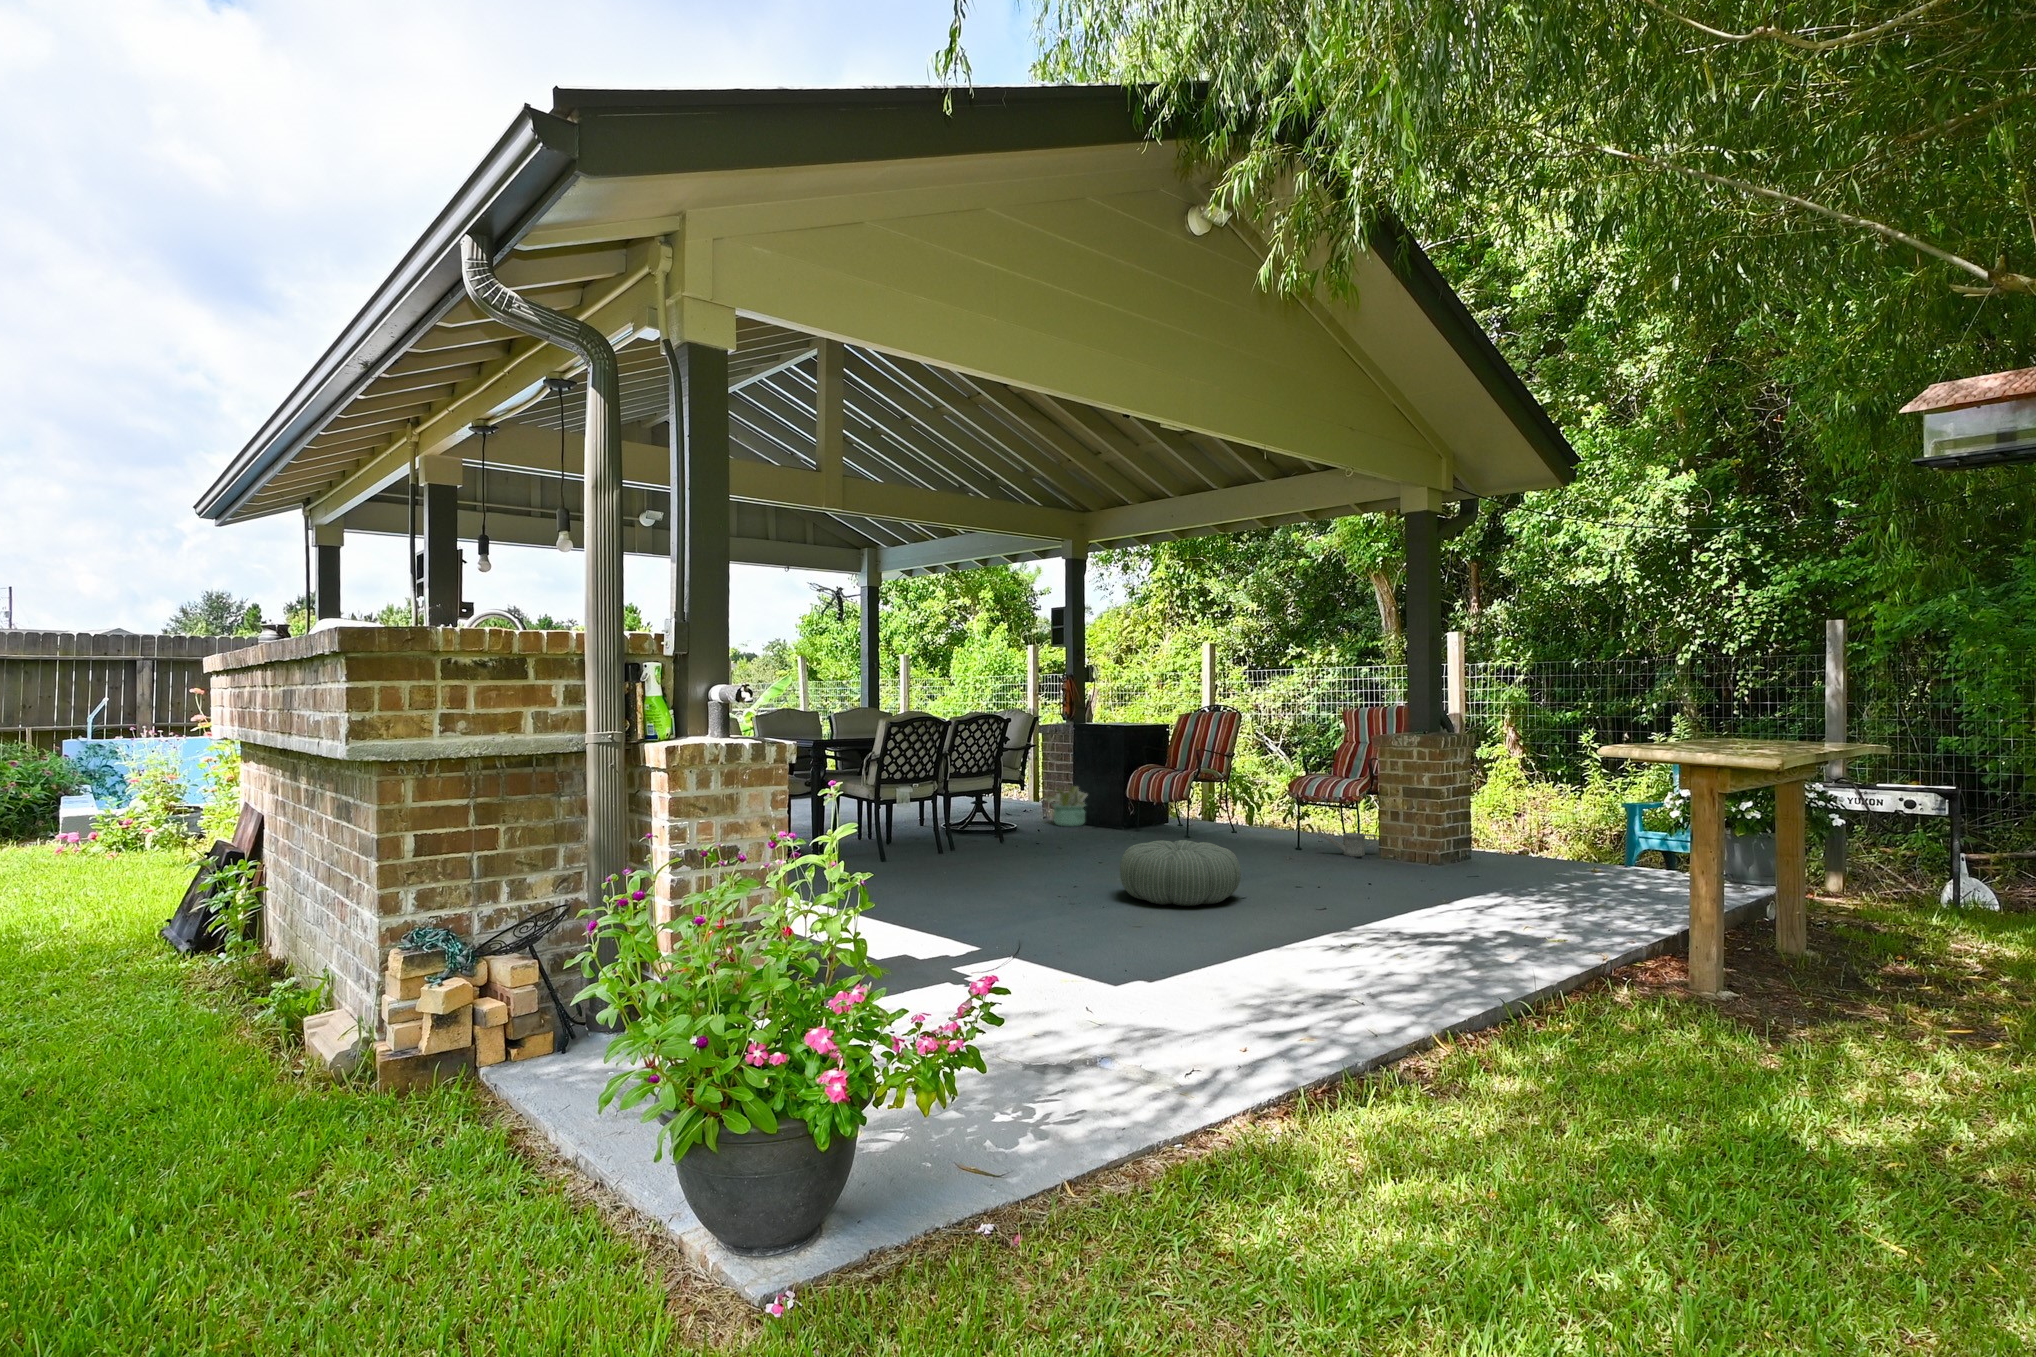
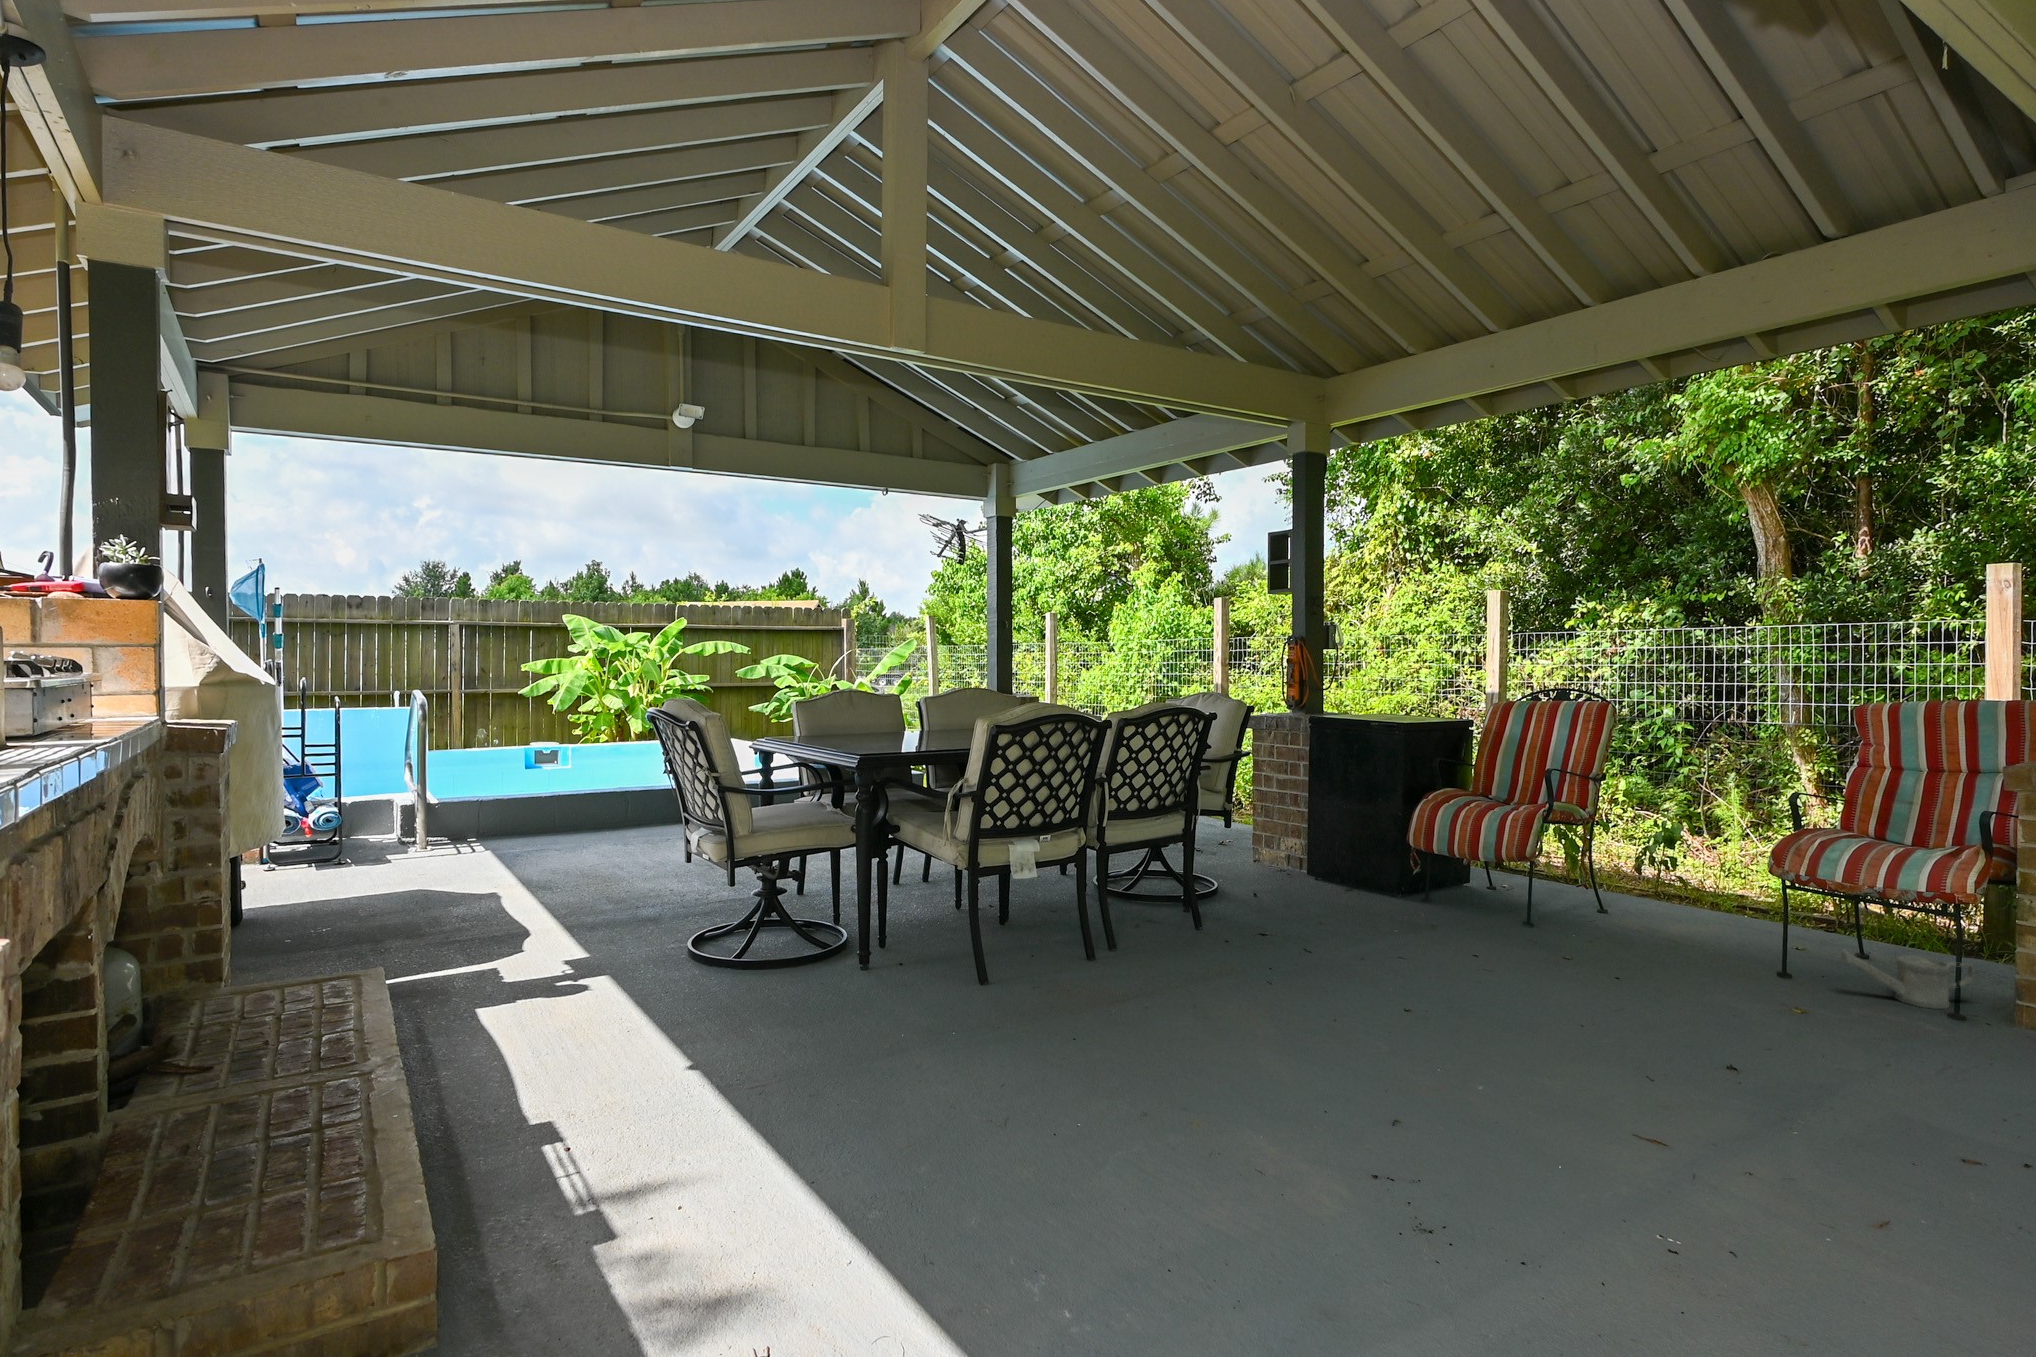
decorative plant: present [1045,786,1088,826] -> none [1256,819,1332,886]
pouf: present [1120,840,1241,906] -> none [1511,1028,1863,1250]

